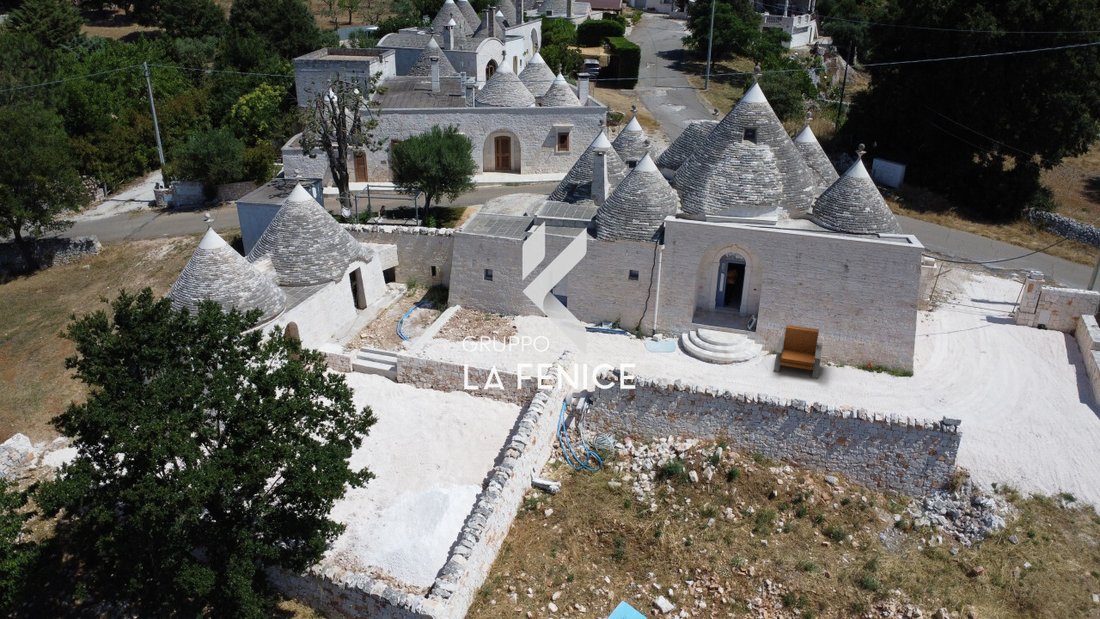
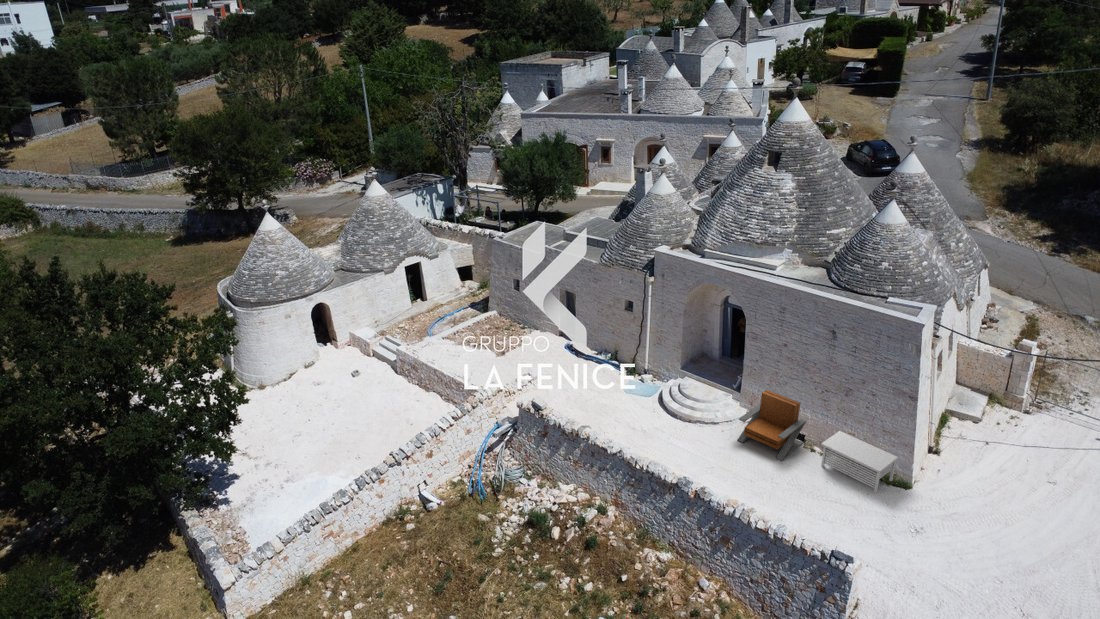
storage bench: none [846,346,903,385] -> present [821,431,898,493]

